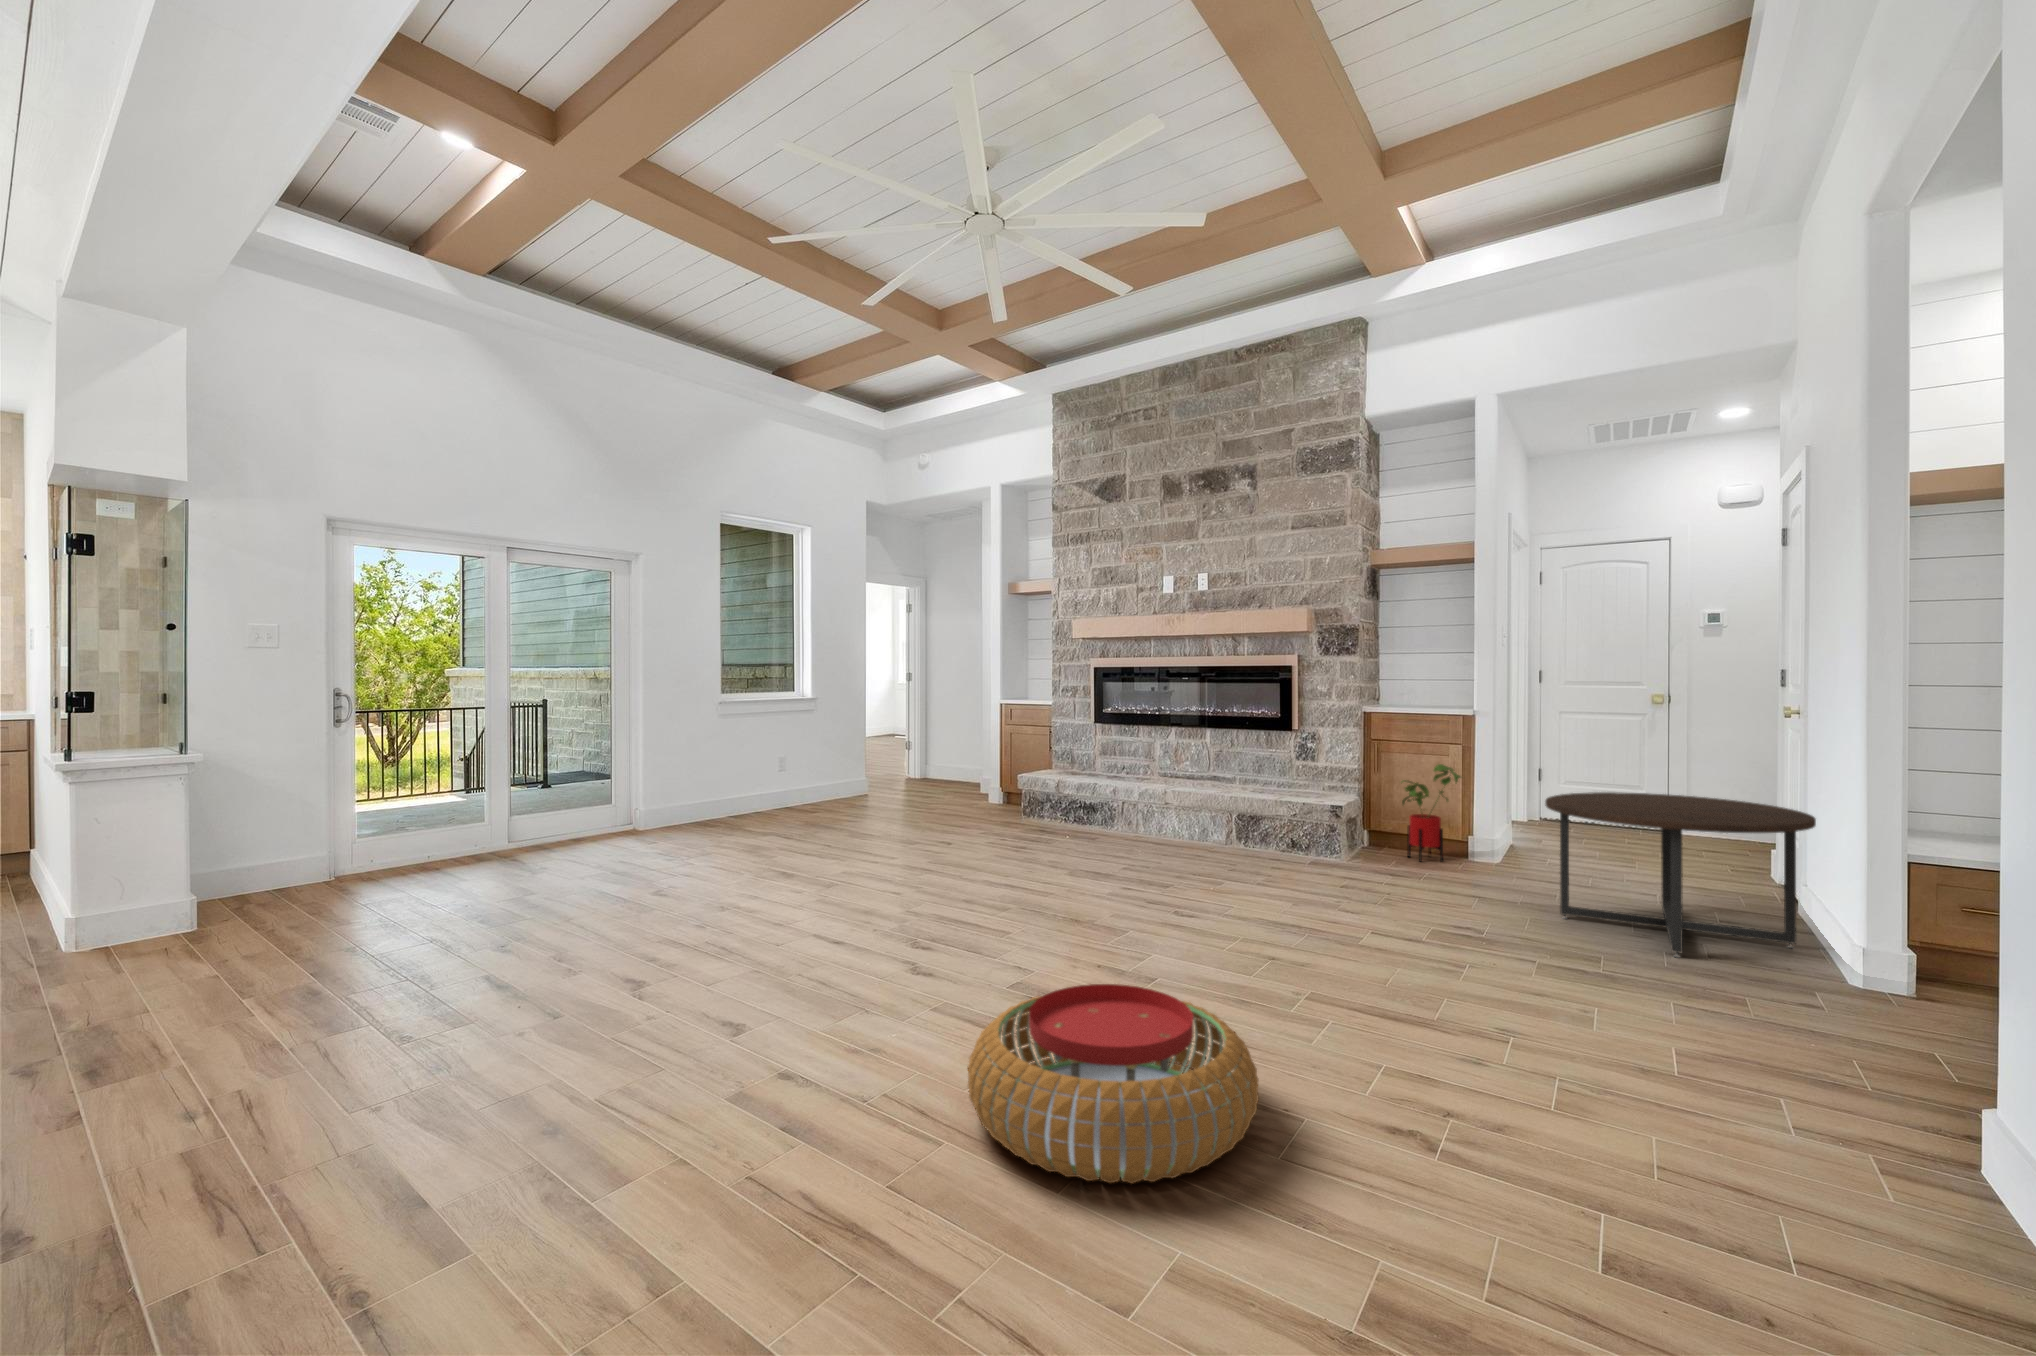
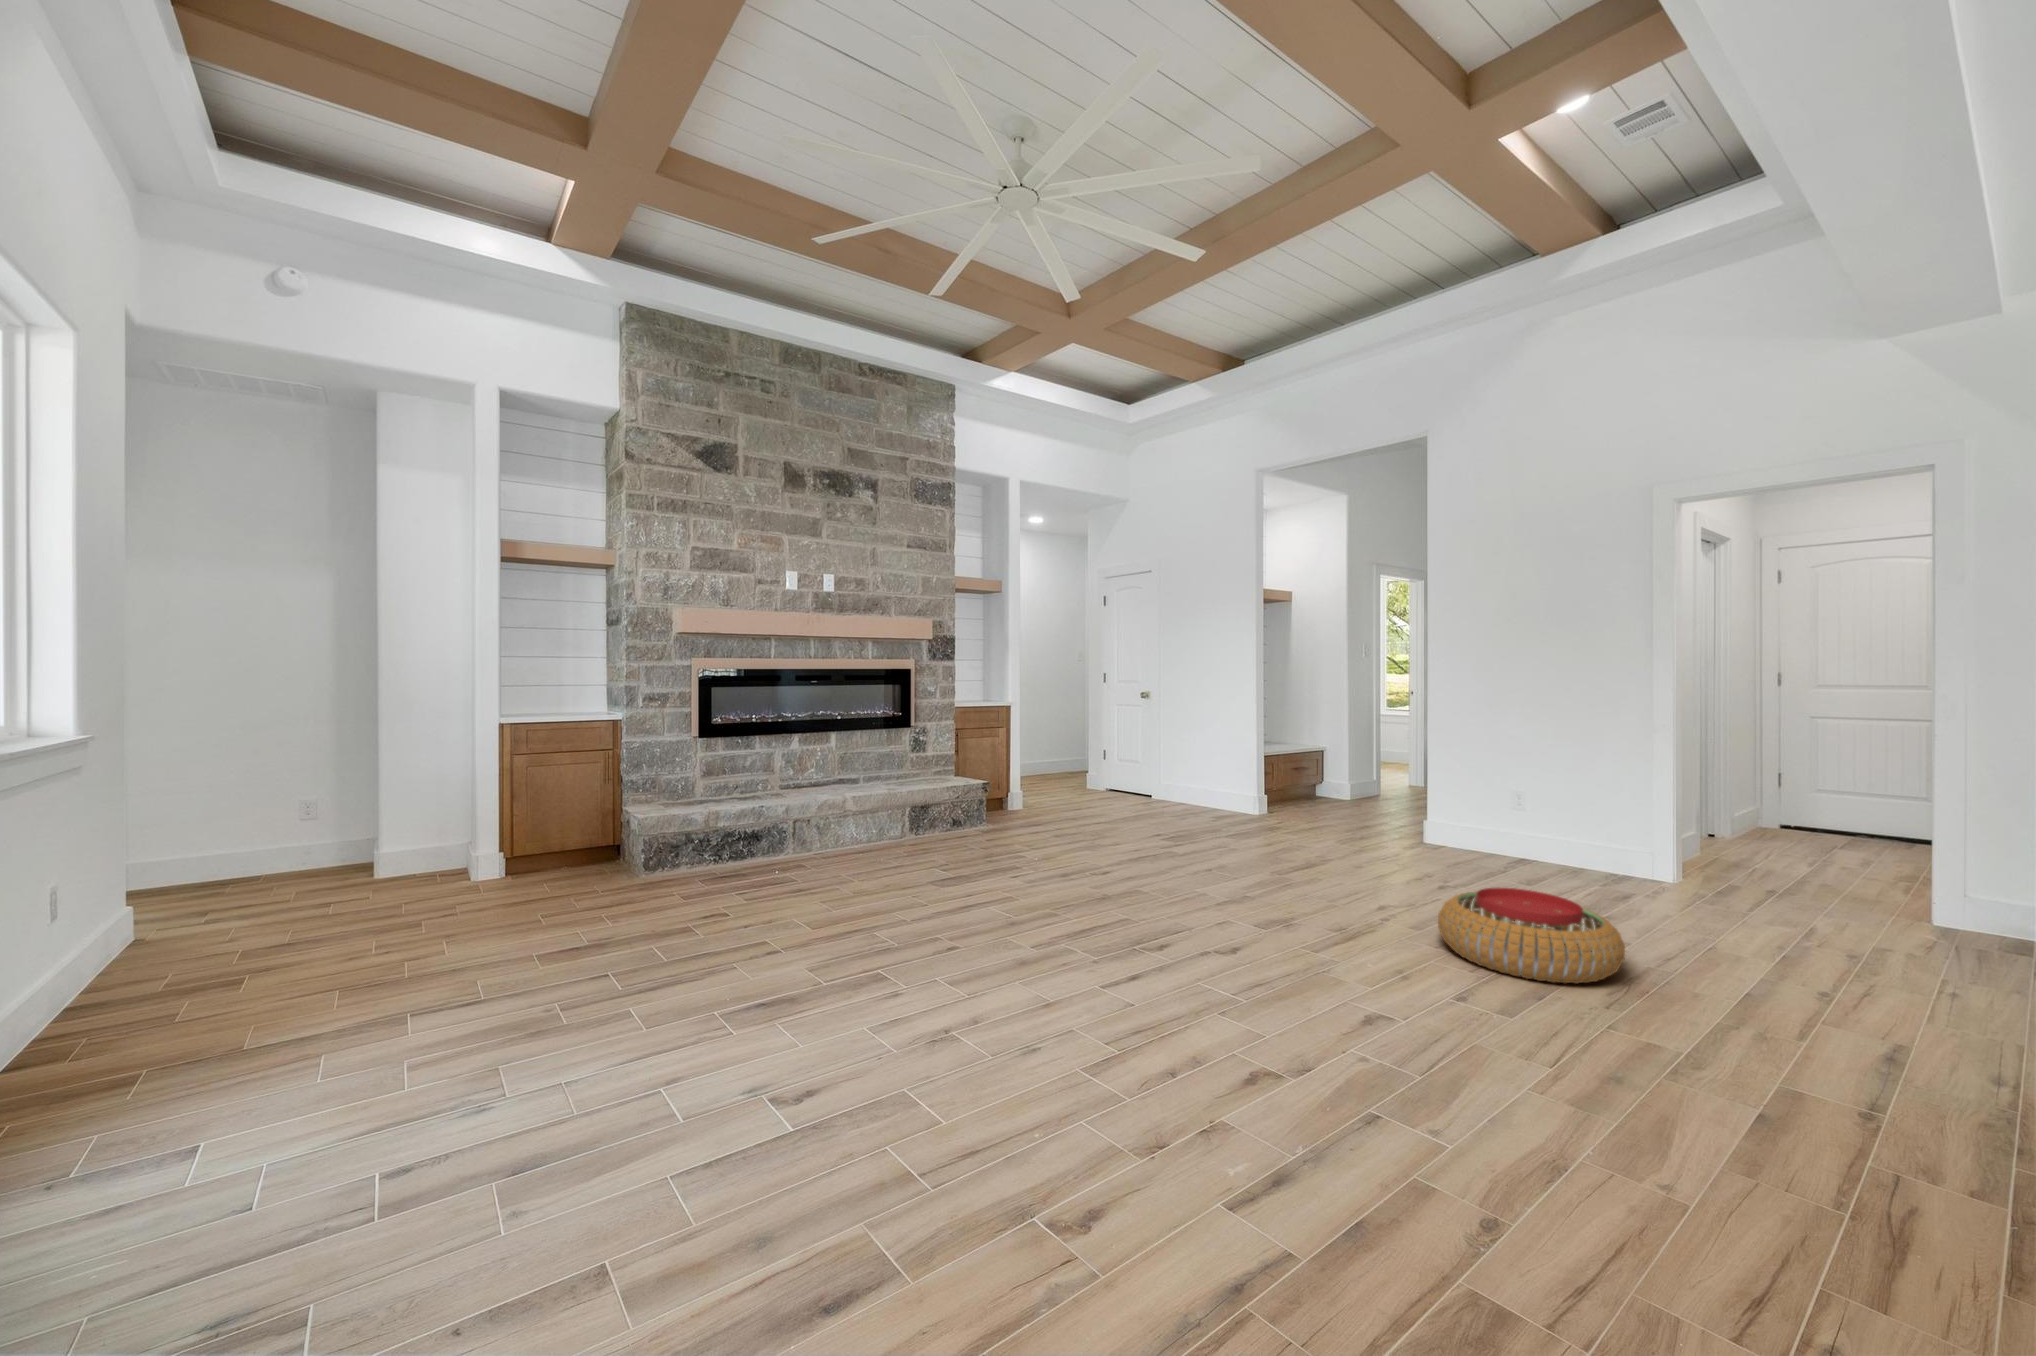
house plant: present [1402,764,1461,861] -> none [991,744,1035,818]
coffee table: present [1545,792,1816,957] -> none [1146,747,1265,831]

